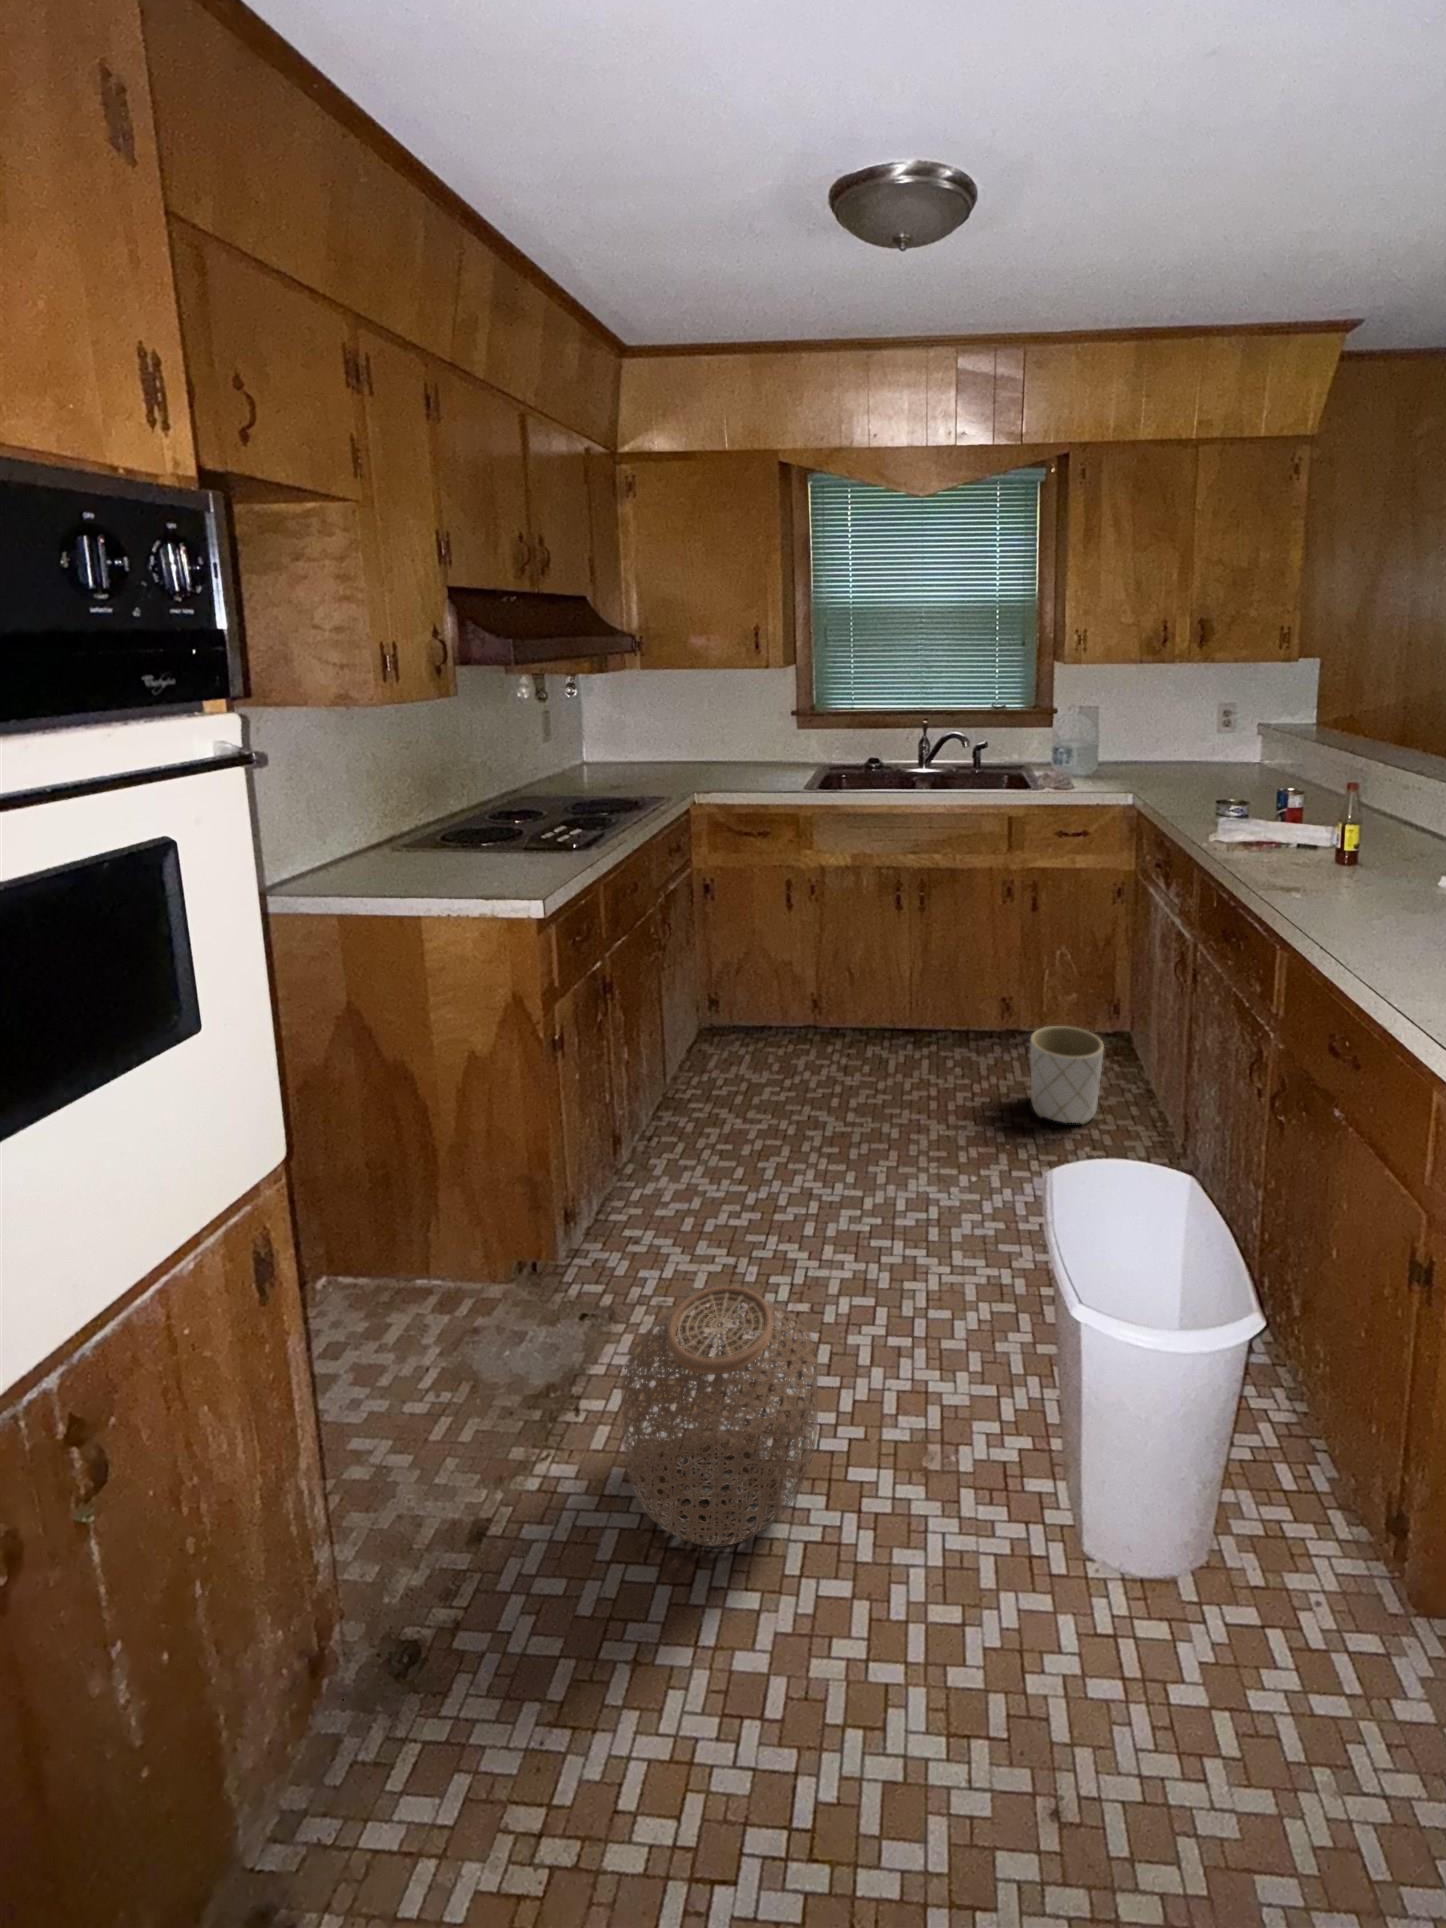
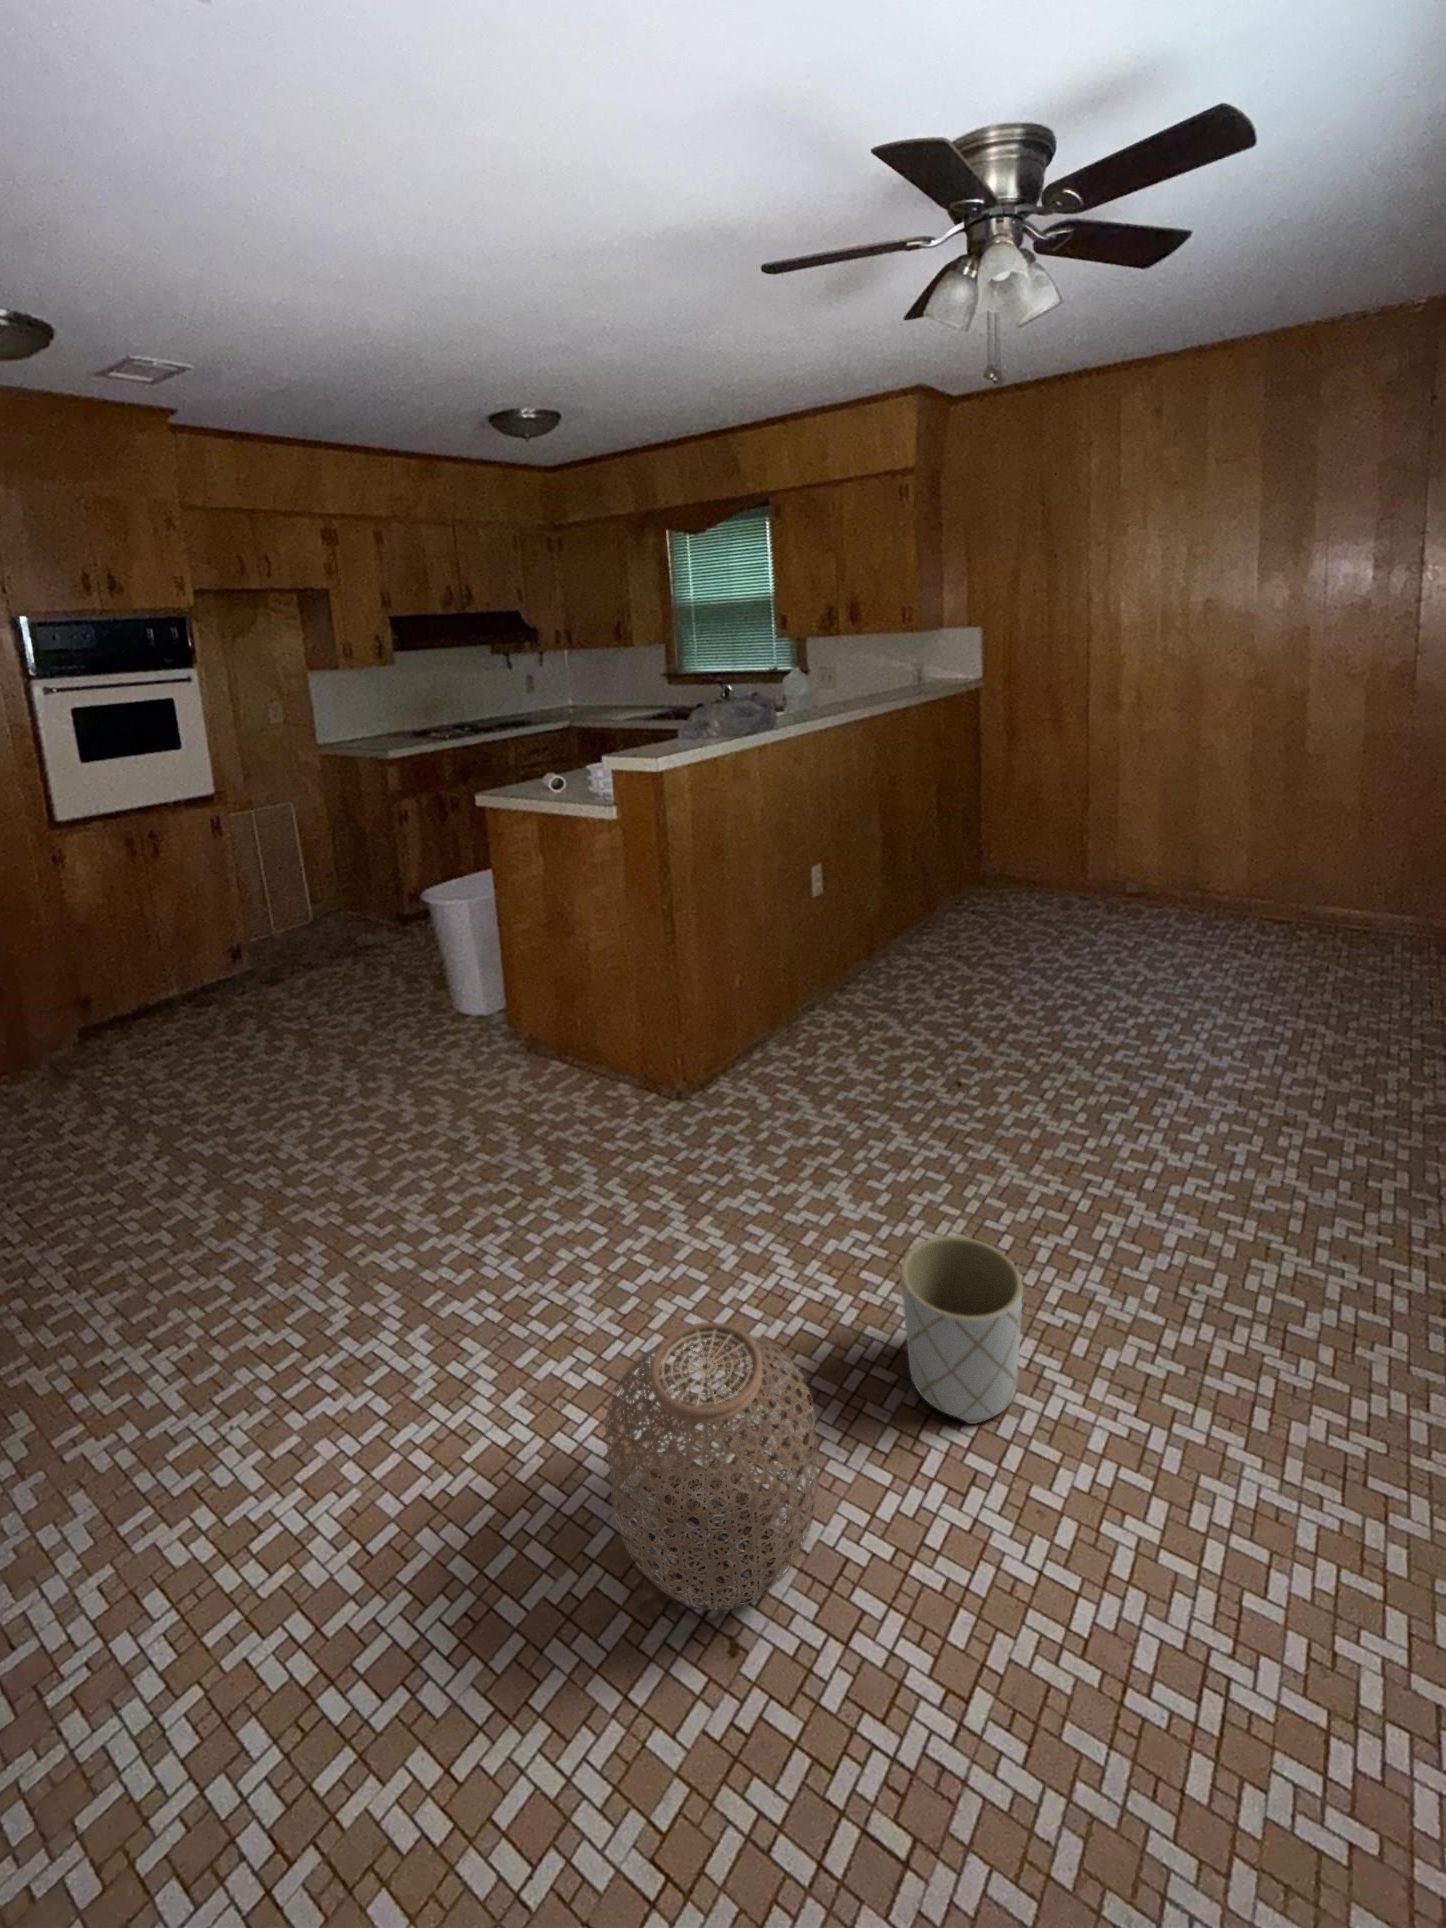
planter: present [1030,1026,1104,1124] -> present [900,1236,1022,1424]

